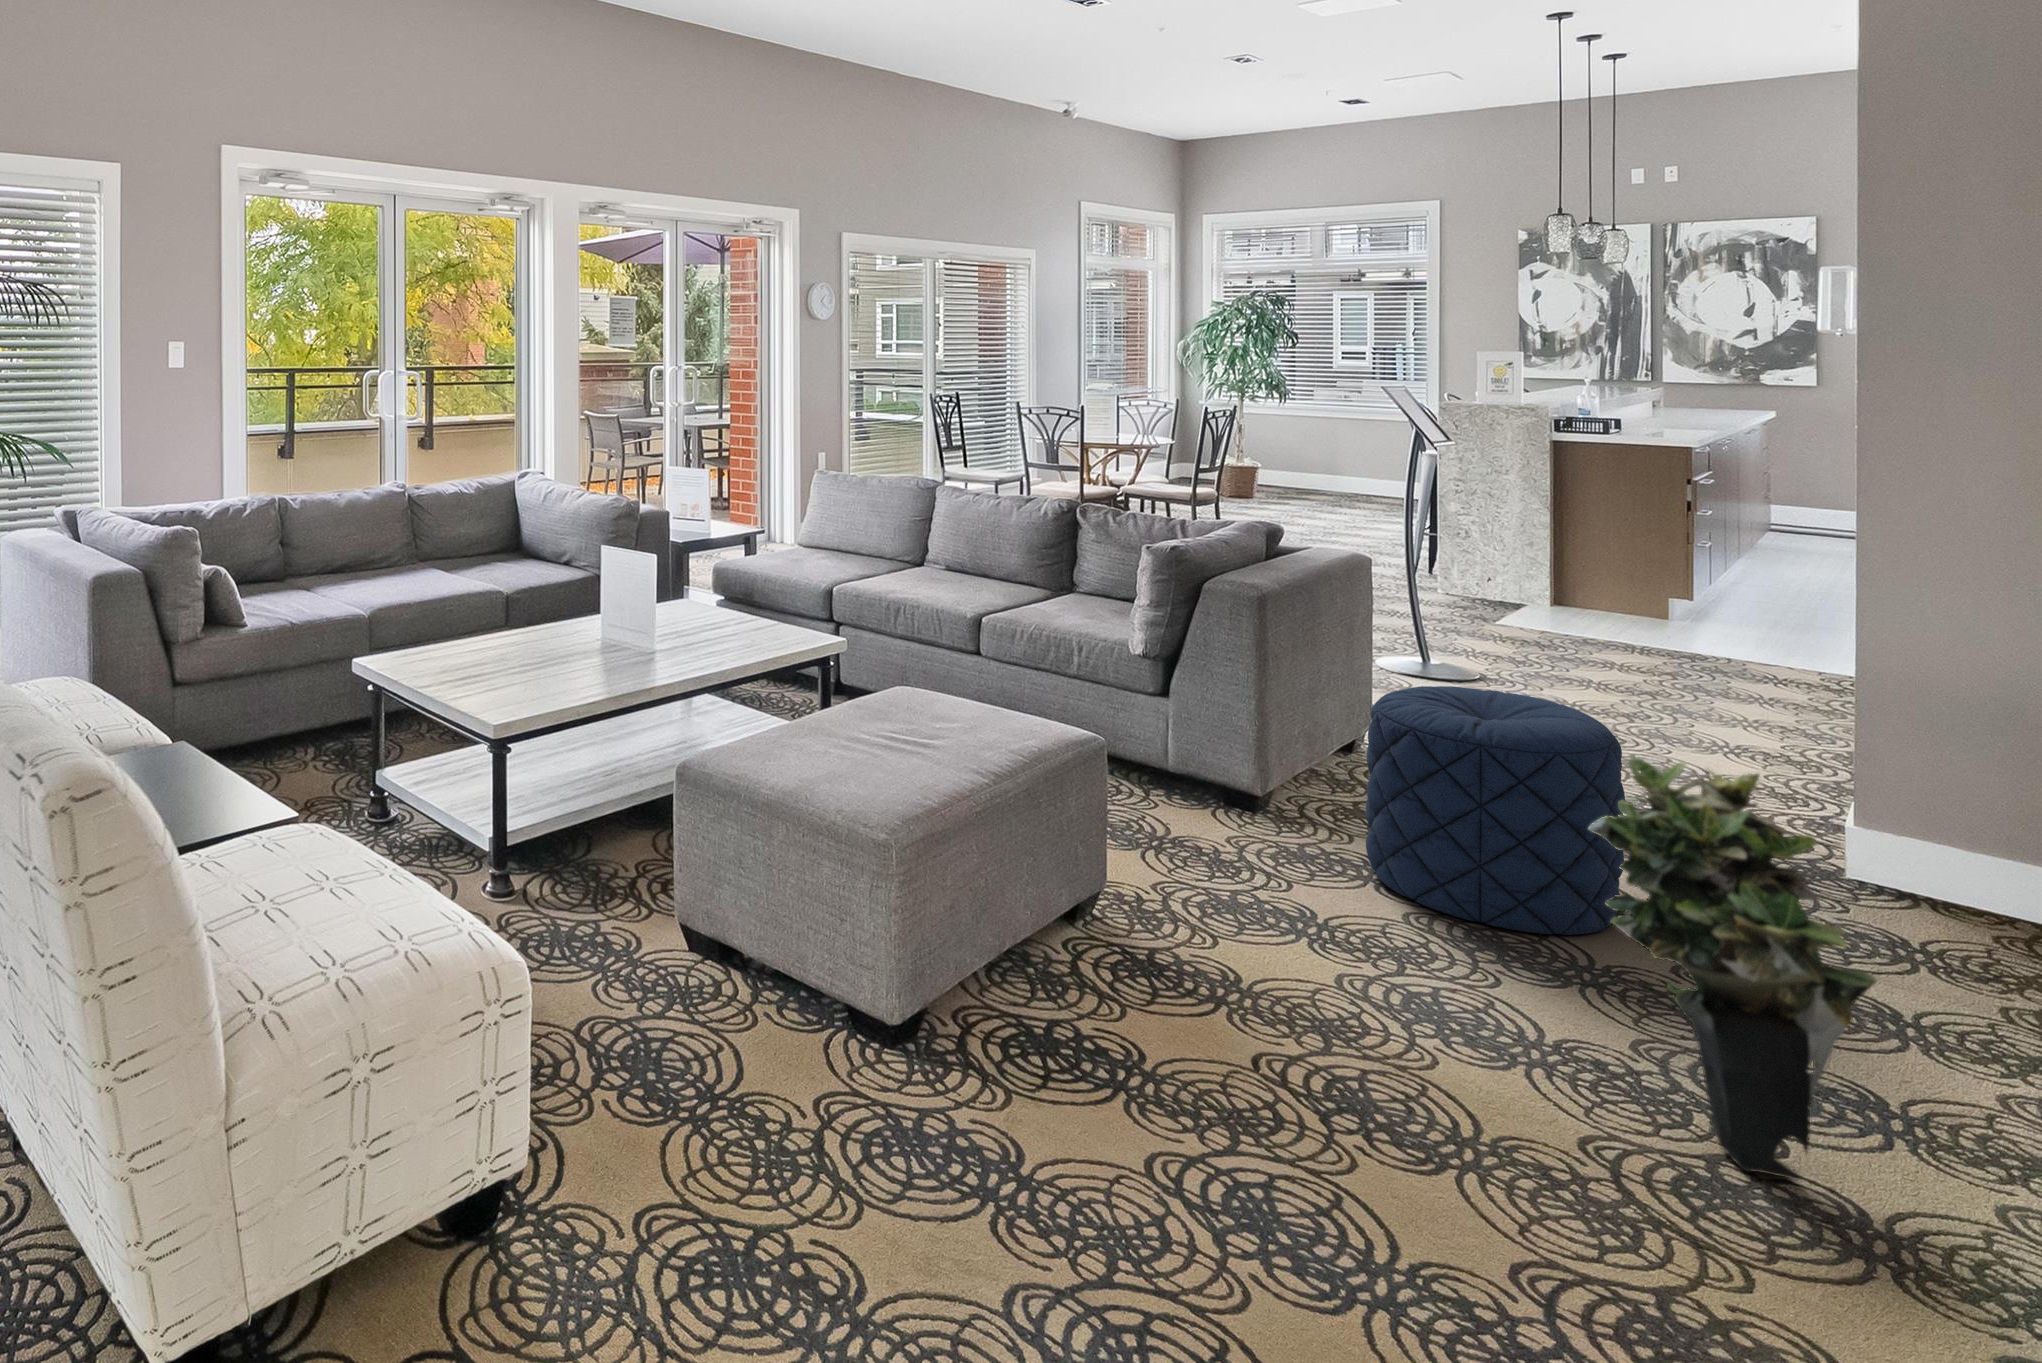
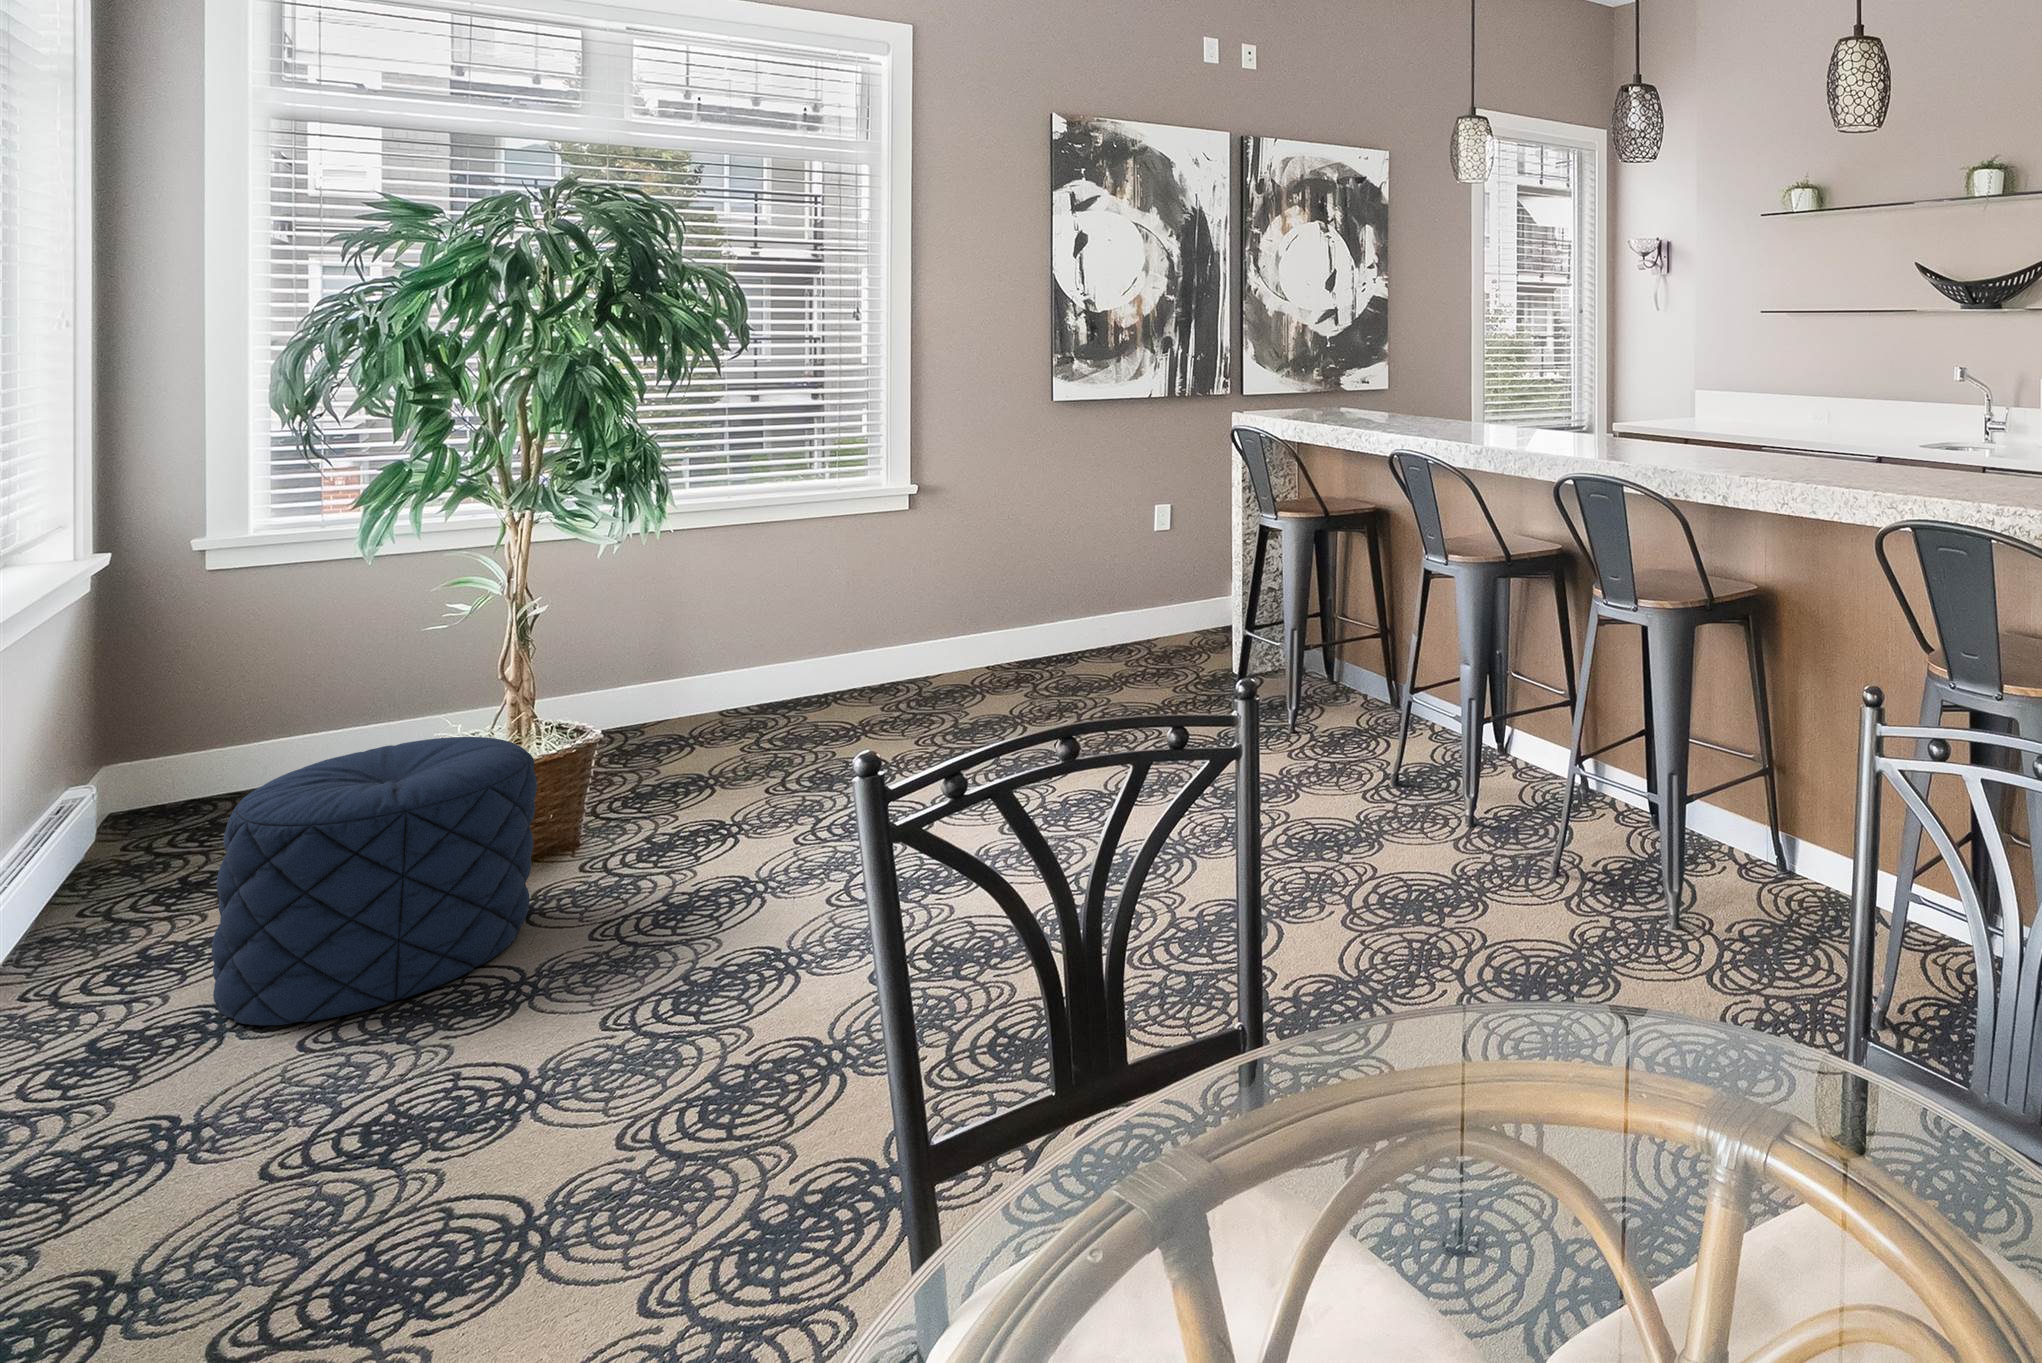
potted plant: present [1589,757,1877,1179] -> none [608,738,818,1068]

